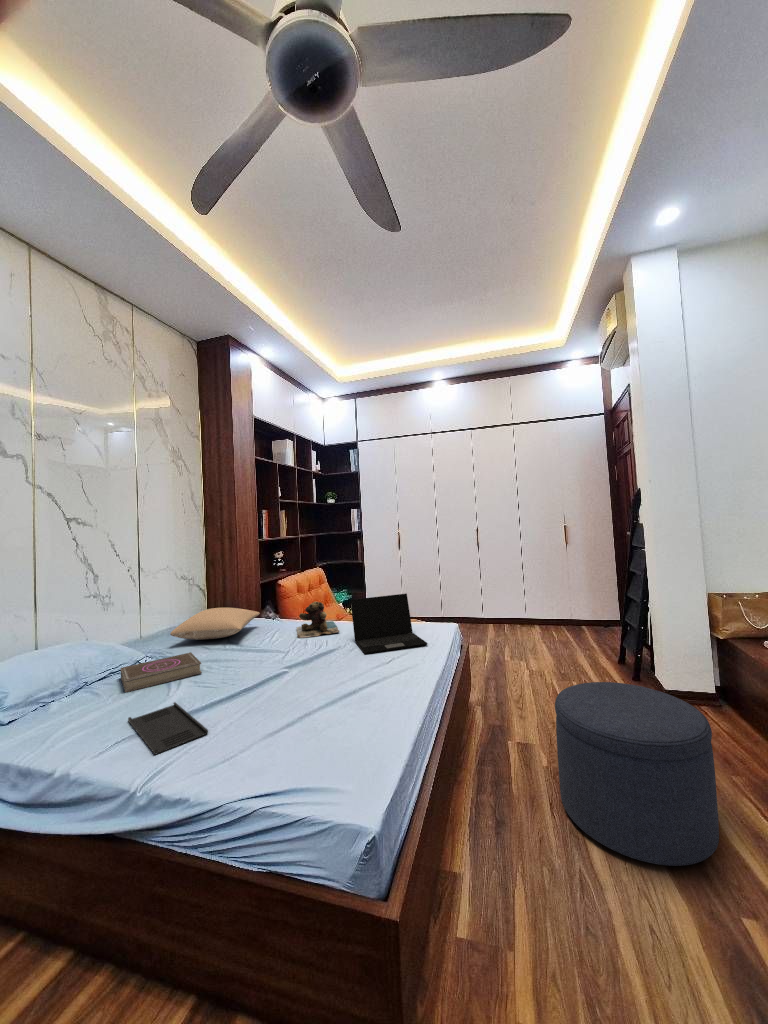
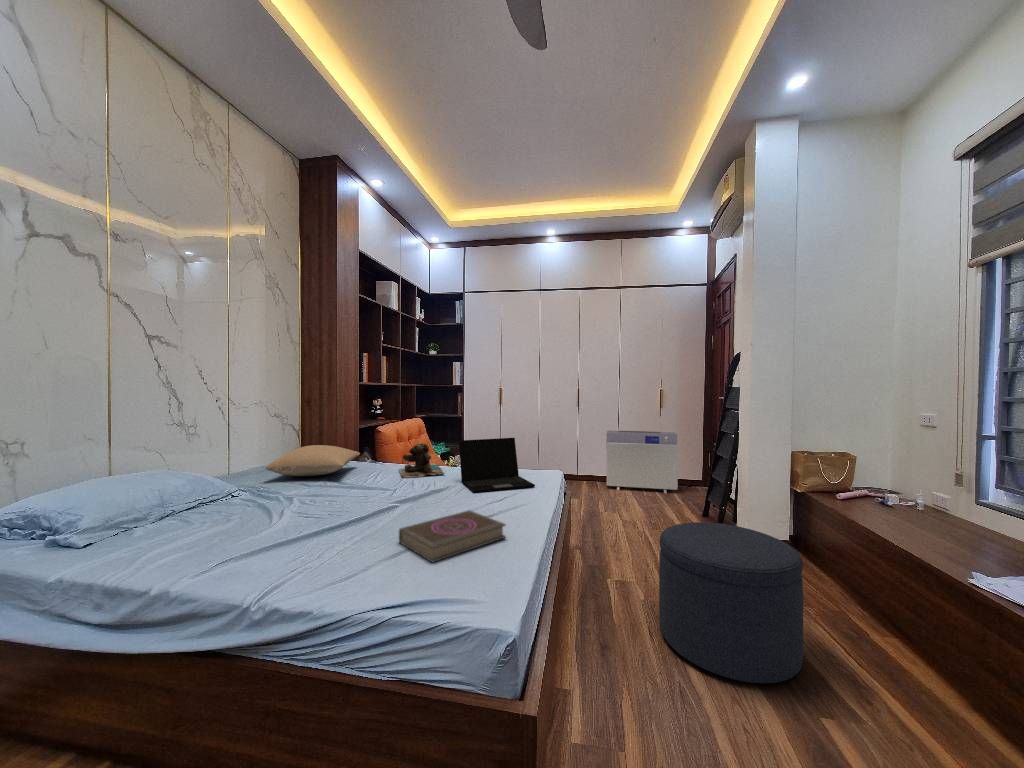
air purifier: none [511,572,590,637] -> present [606,431,678,494]
book: present [121,652,202,692] -> present [399,510,505,562]
tray: present [128,702,208,754] -> none [230,528,322,573]

